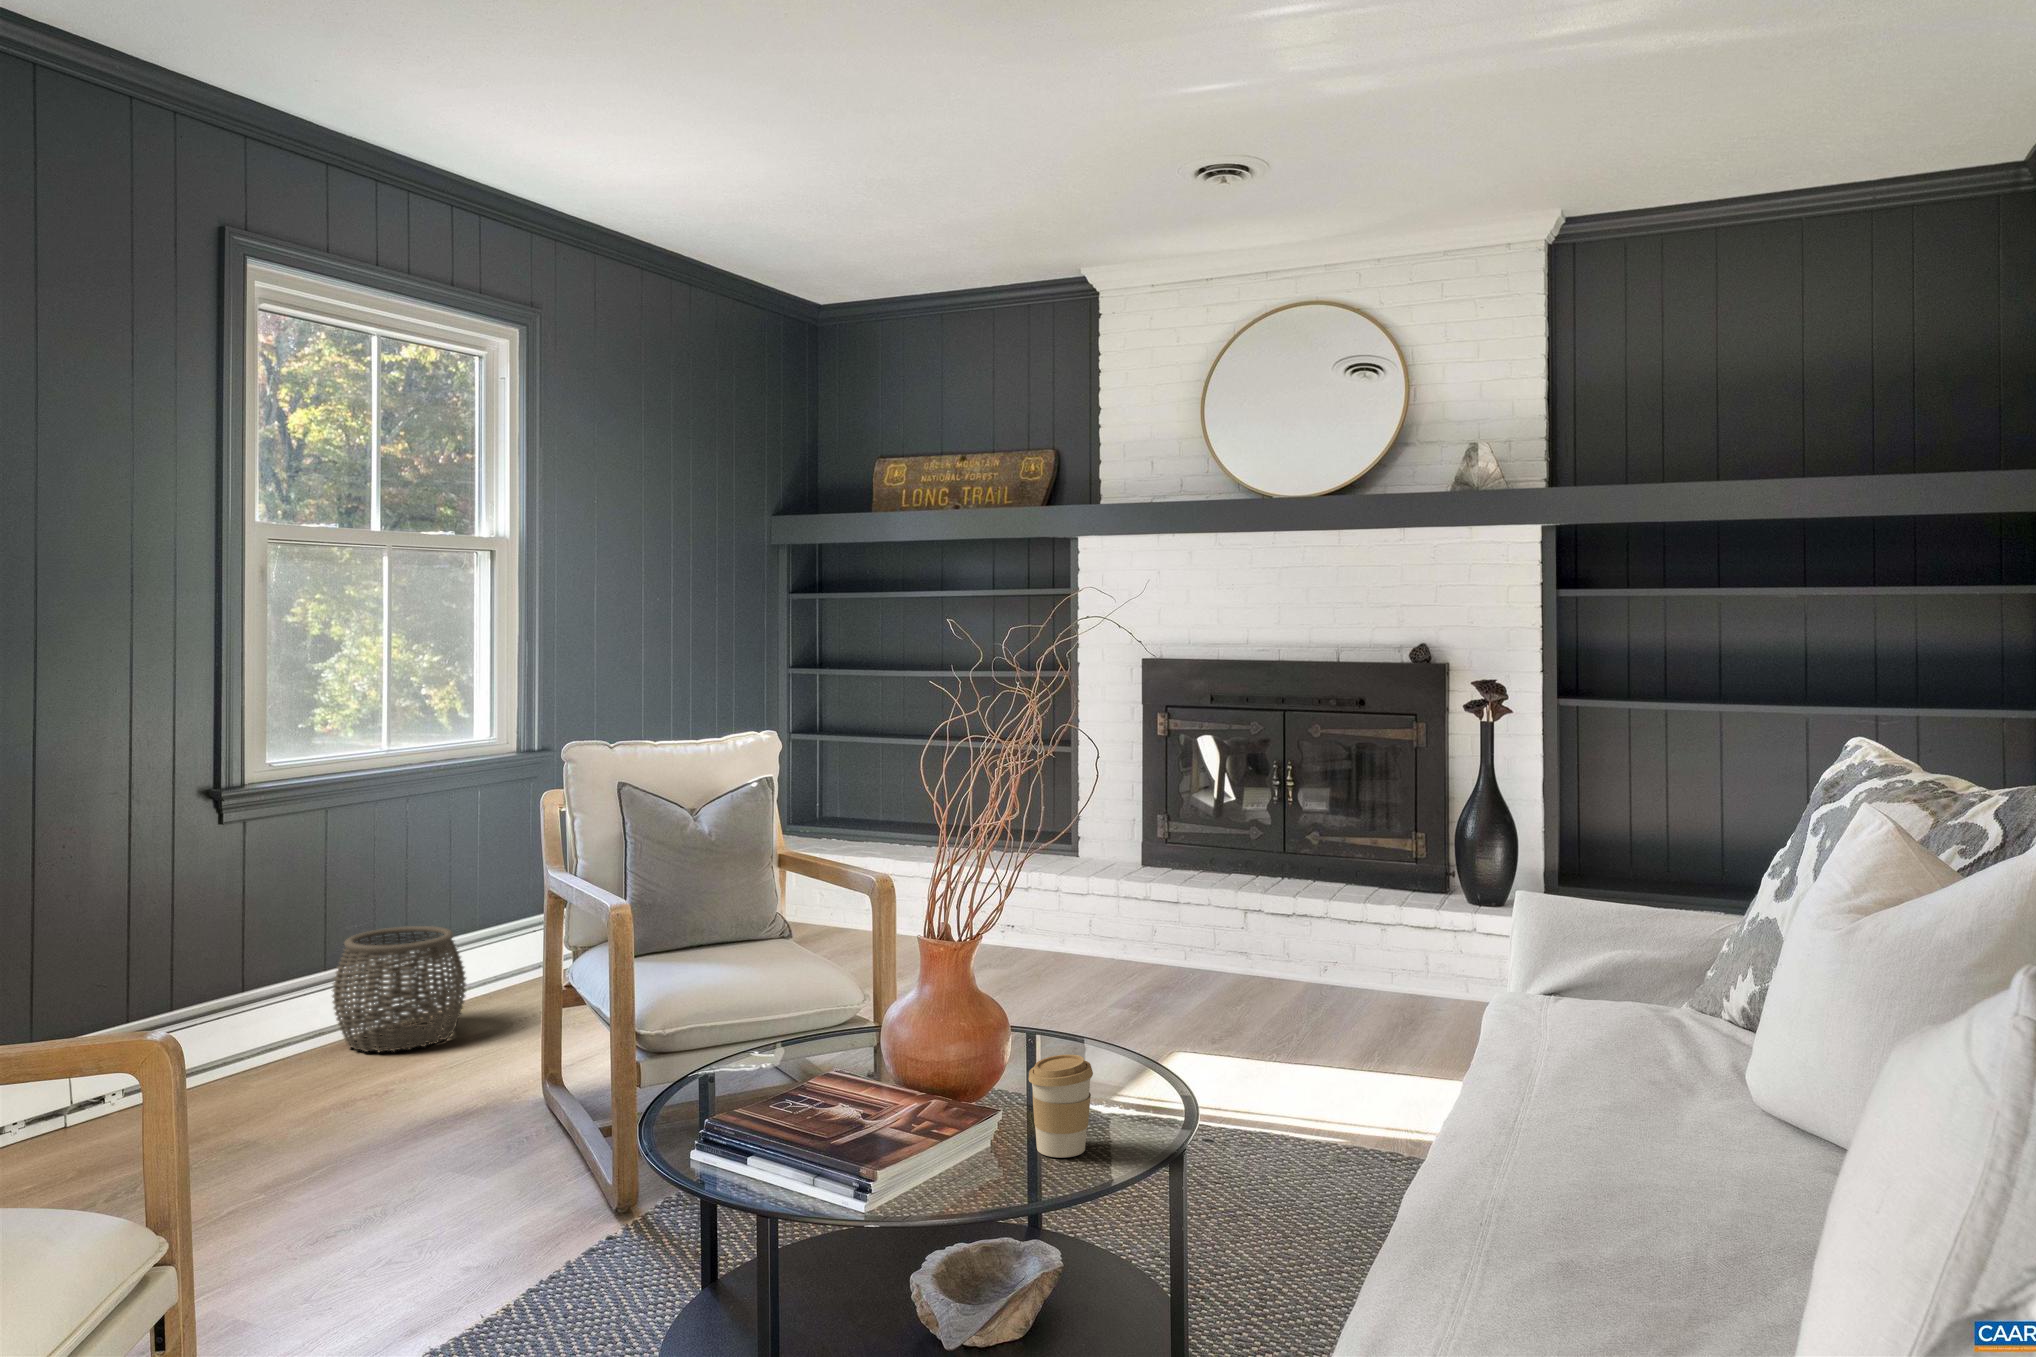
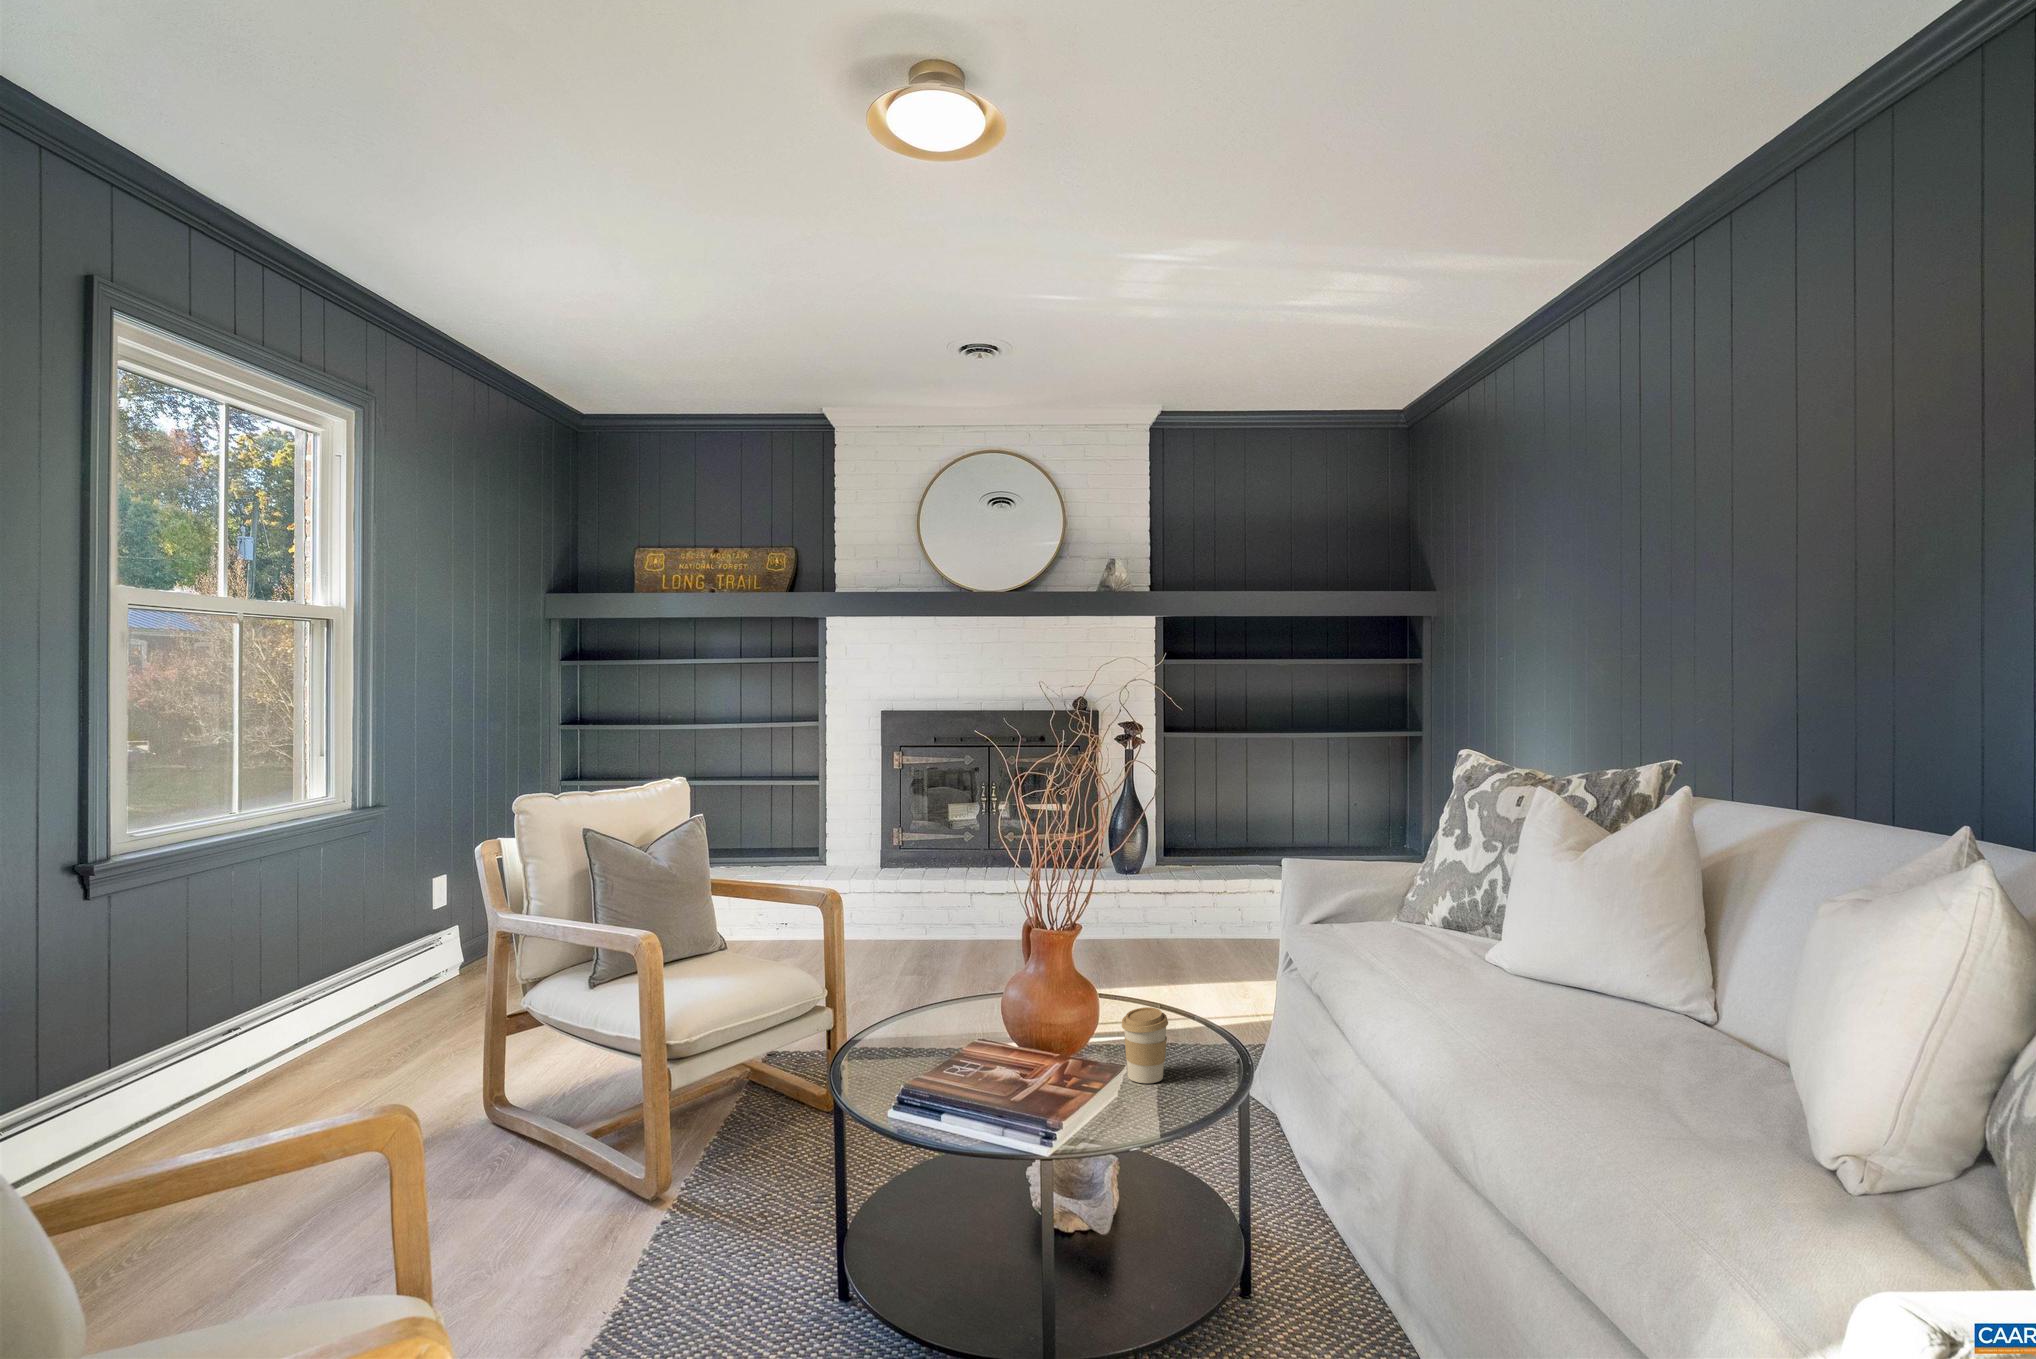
woven basket: present [332,926,466,1053] -> none [201,979,347,1110]

